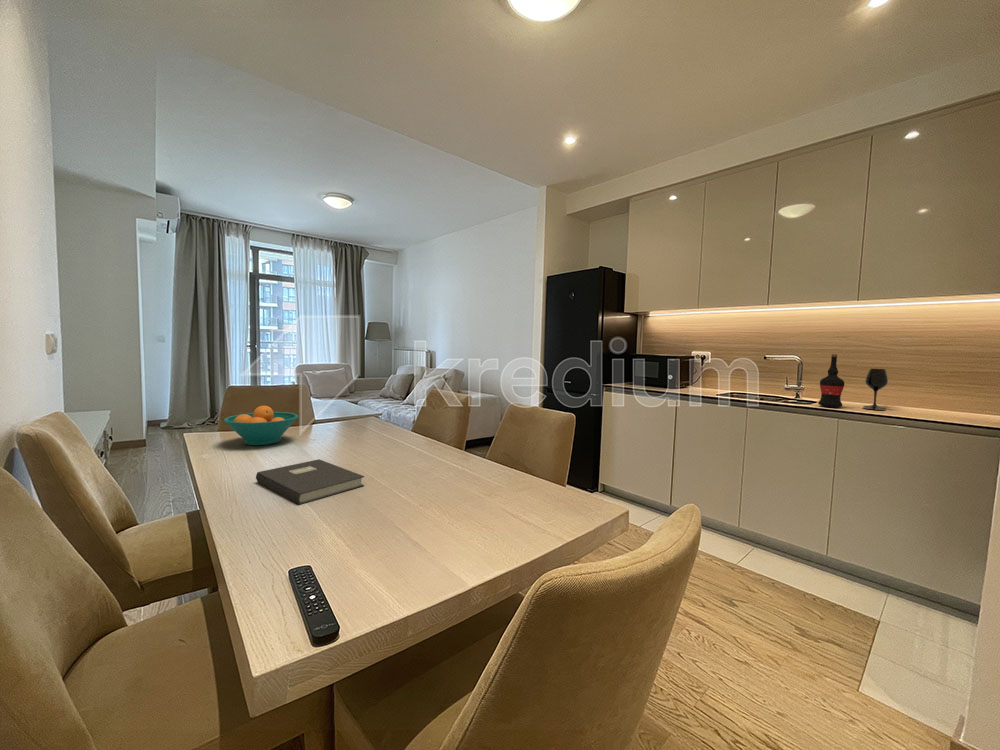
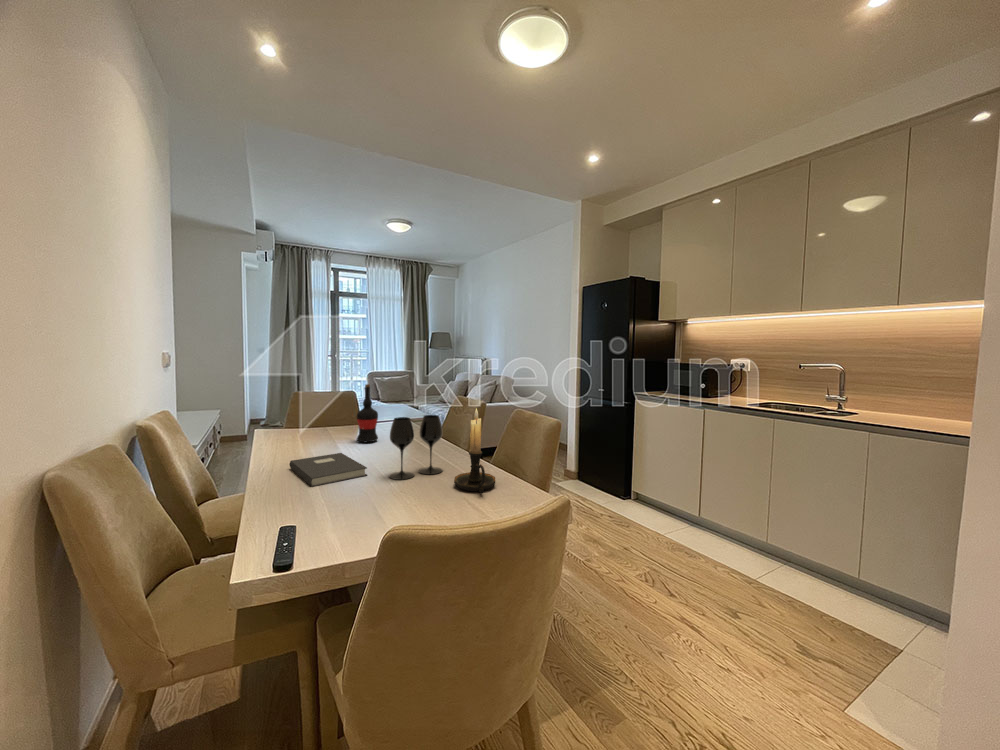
wine bottle: present [818,354,844,407] -> present [357,384,378,442]
wine glass: present [863,369,888,410] -> present [389,415,443,480]
candle holder: none [477,400,526,500] -> present [454,409,495,494]
fruit bowl: present [224,406,299,445] -> none [280,408,339,440]

